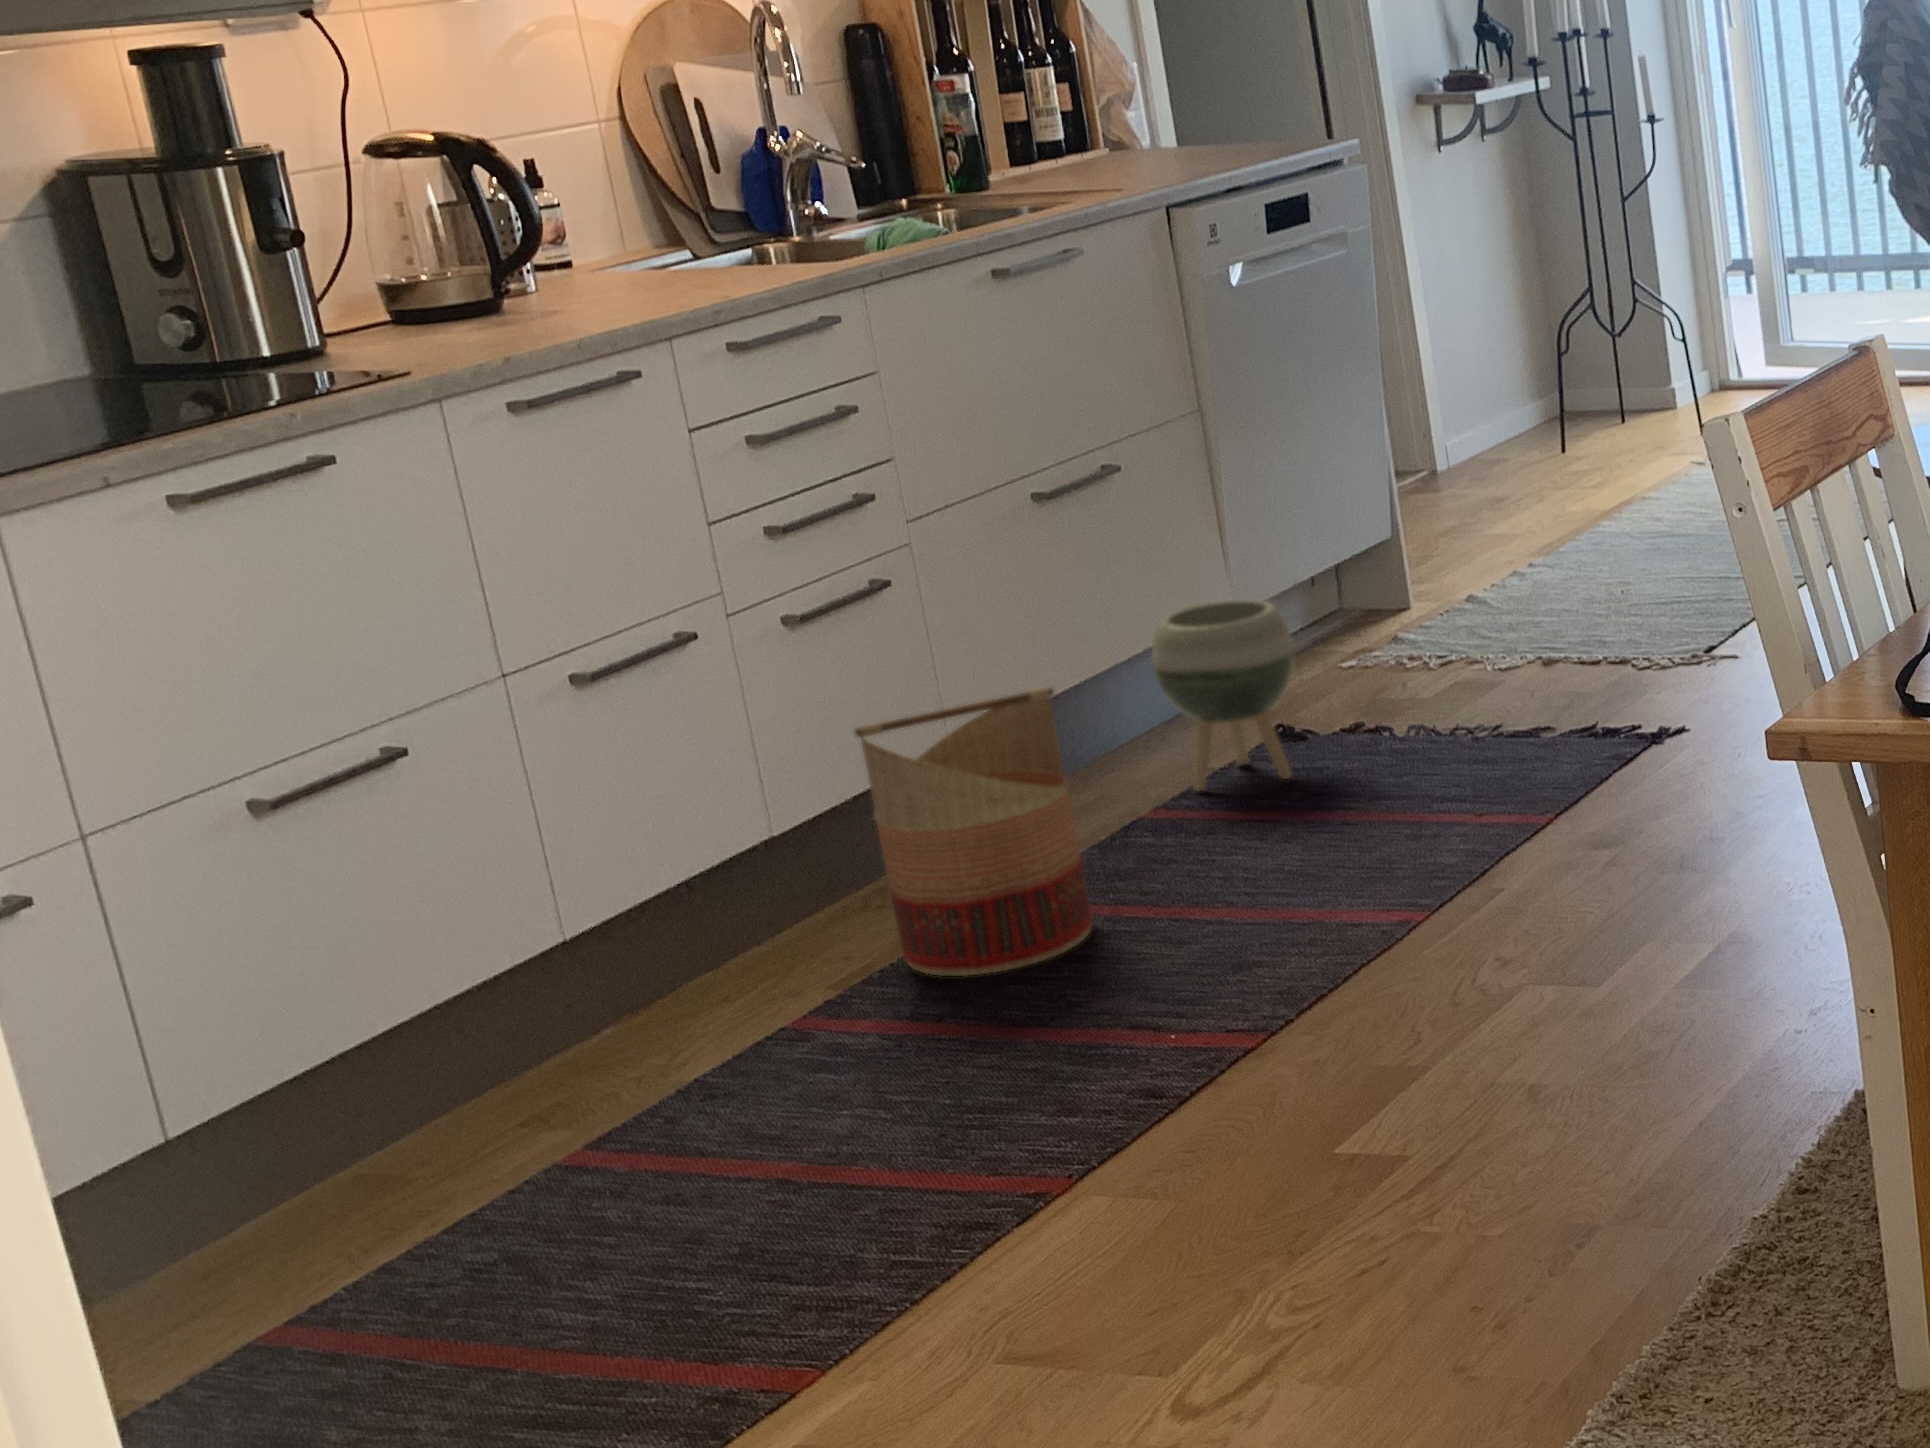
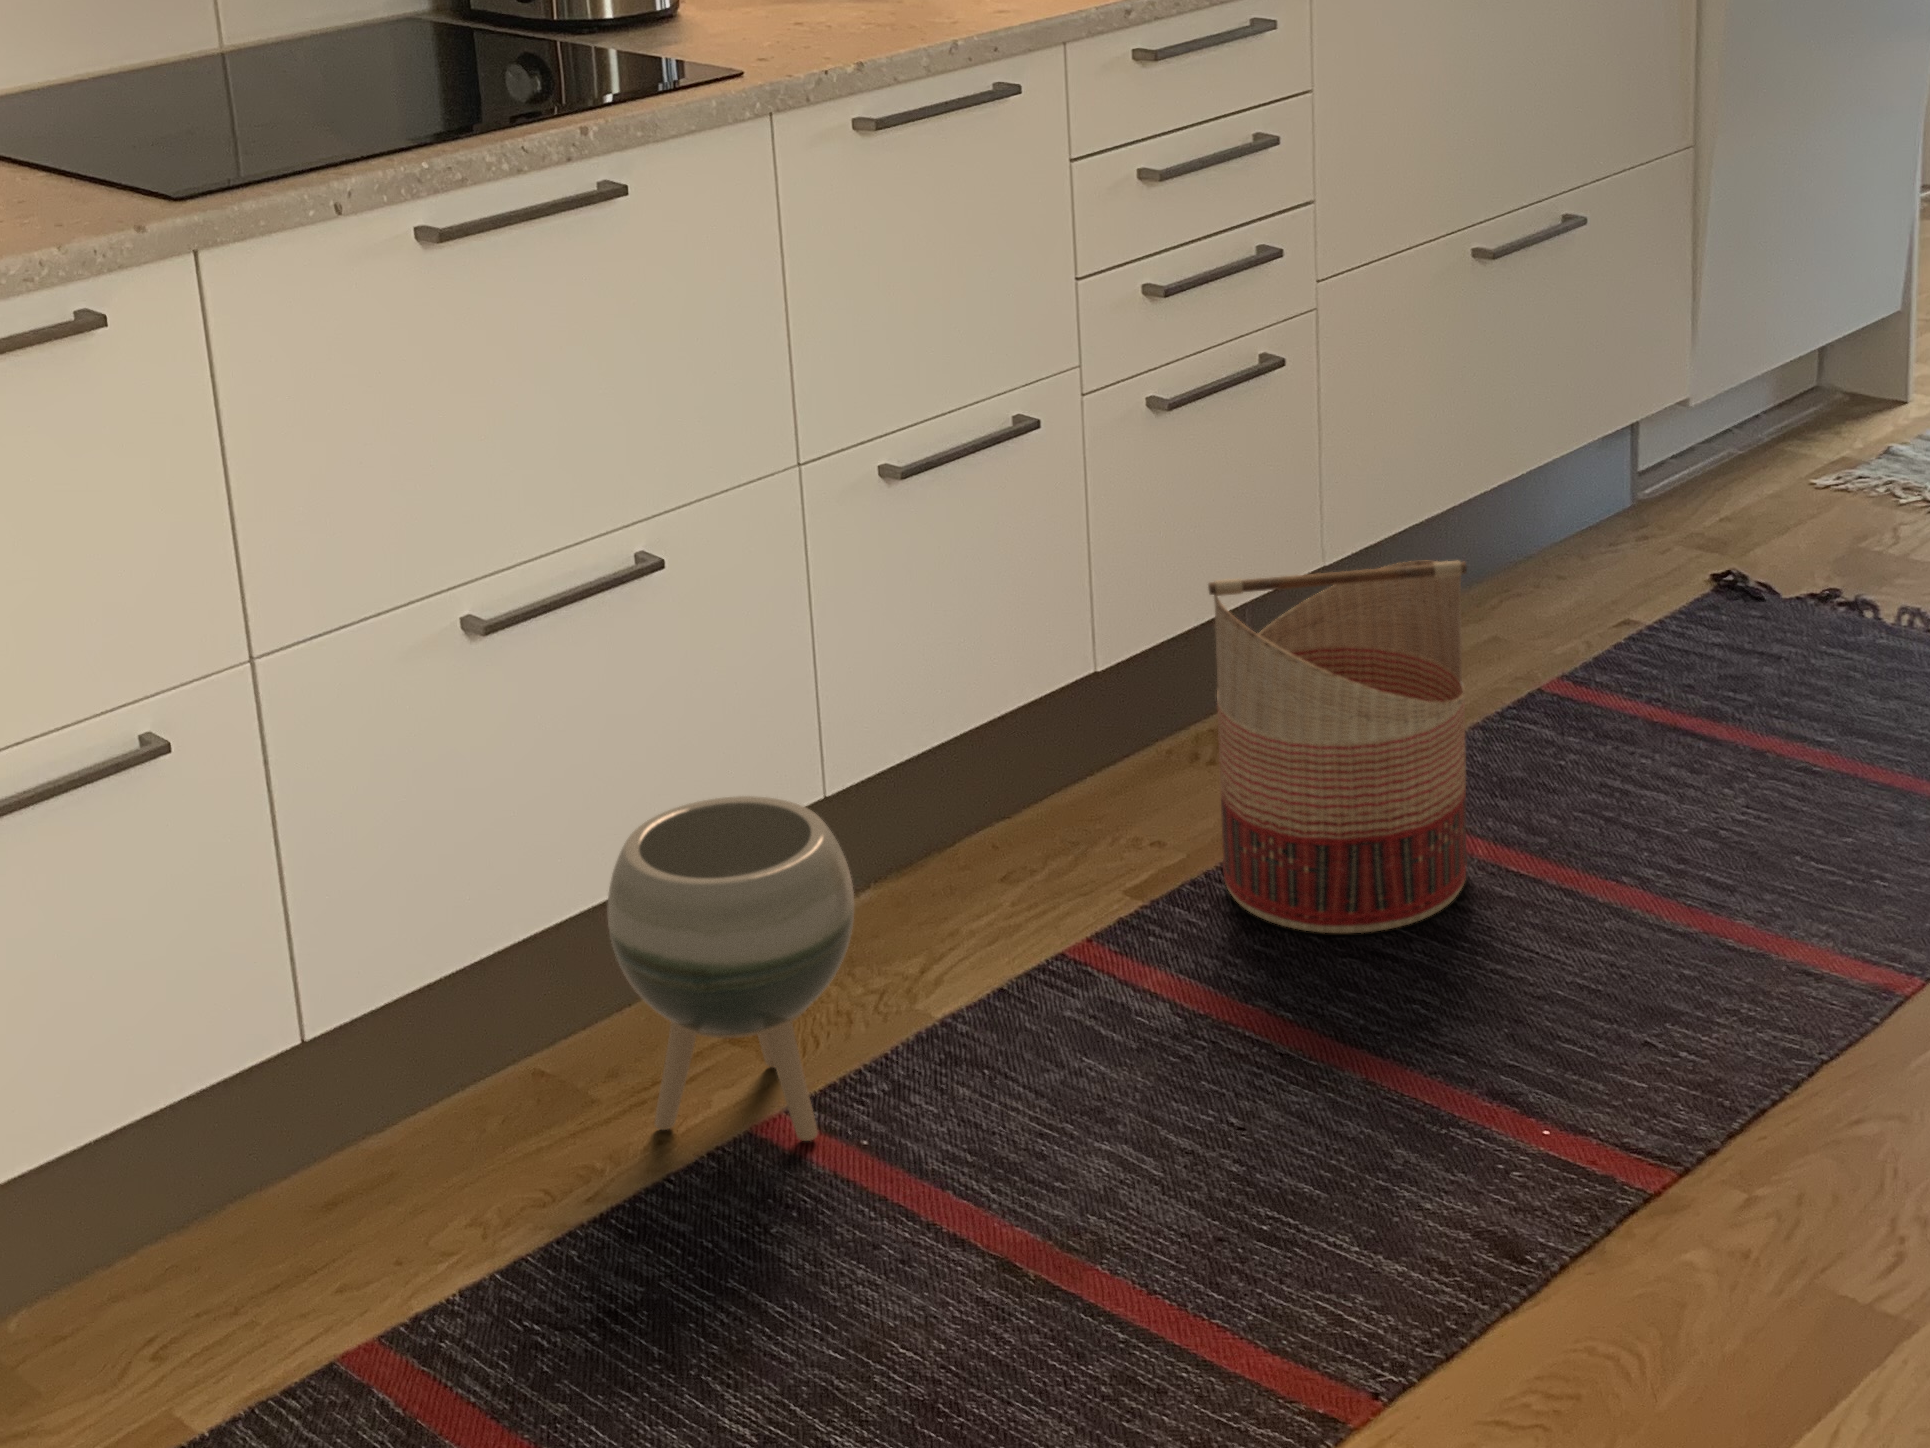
planter: present [1152,599,1294,791] -> present [608,796,854,1141]

